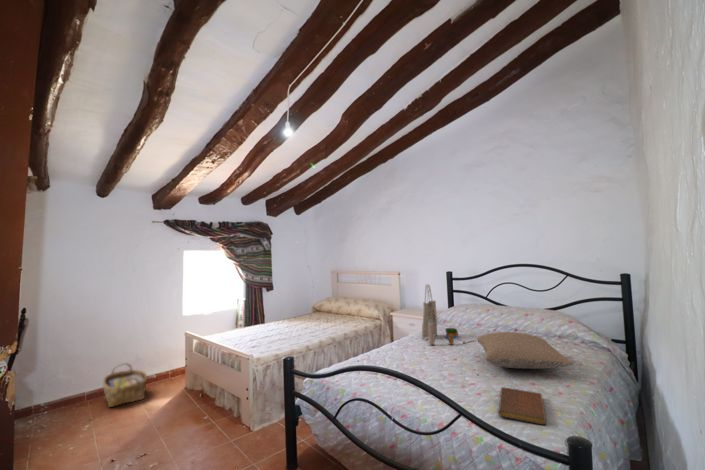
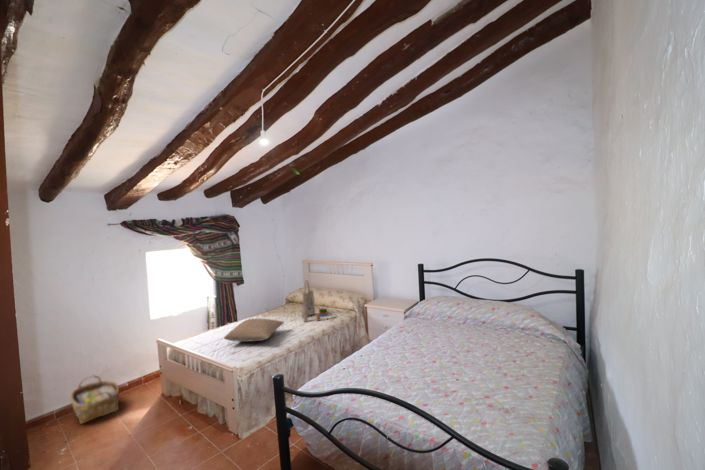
tote bag: present [422,285,472,345] -> present [302,280,336,322]
pillow: present [477,332,573,369] -> present [224,319,284,342]
notebook: present [499,387,546,425] -> none [481,395,524,435]

